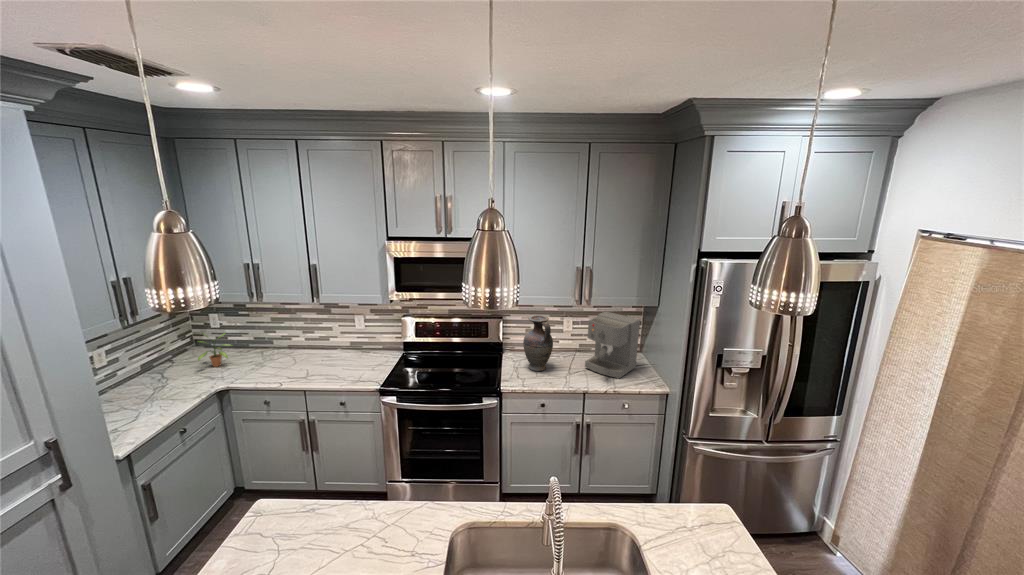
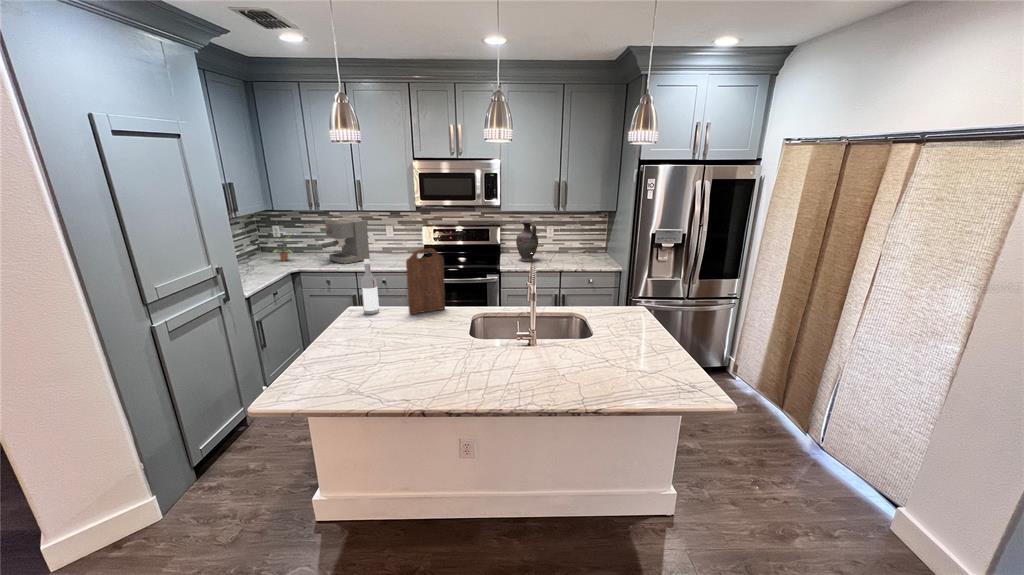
coffee maker: present [585,312,640,379] -> present [321,218,370,264]
cutting board: none [329,440,401,549] -> present [406,249,445,314]
wine bottle: none [256,454,290,545] -> present [361,259,379,315]

